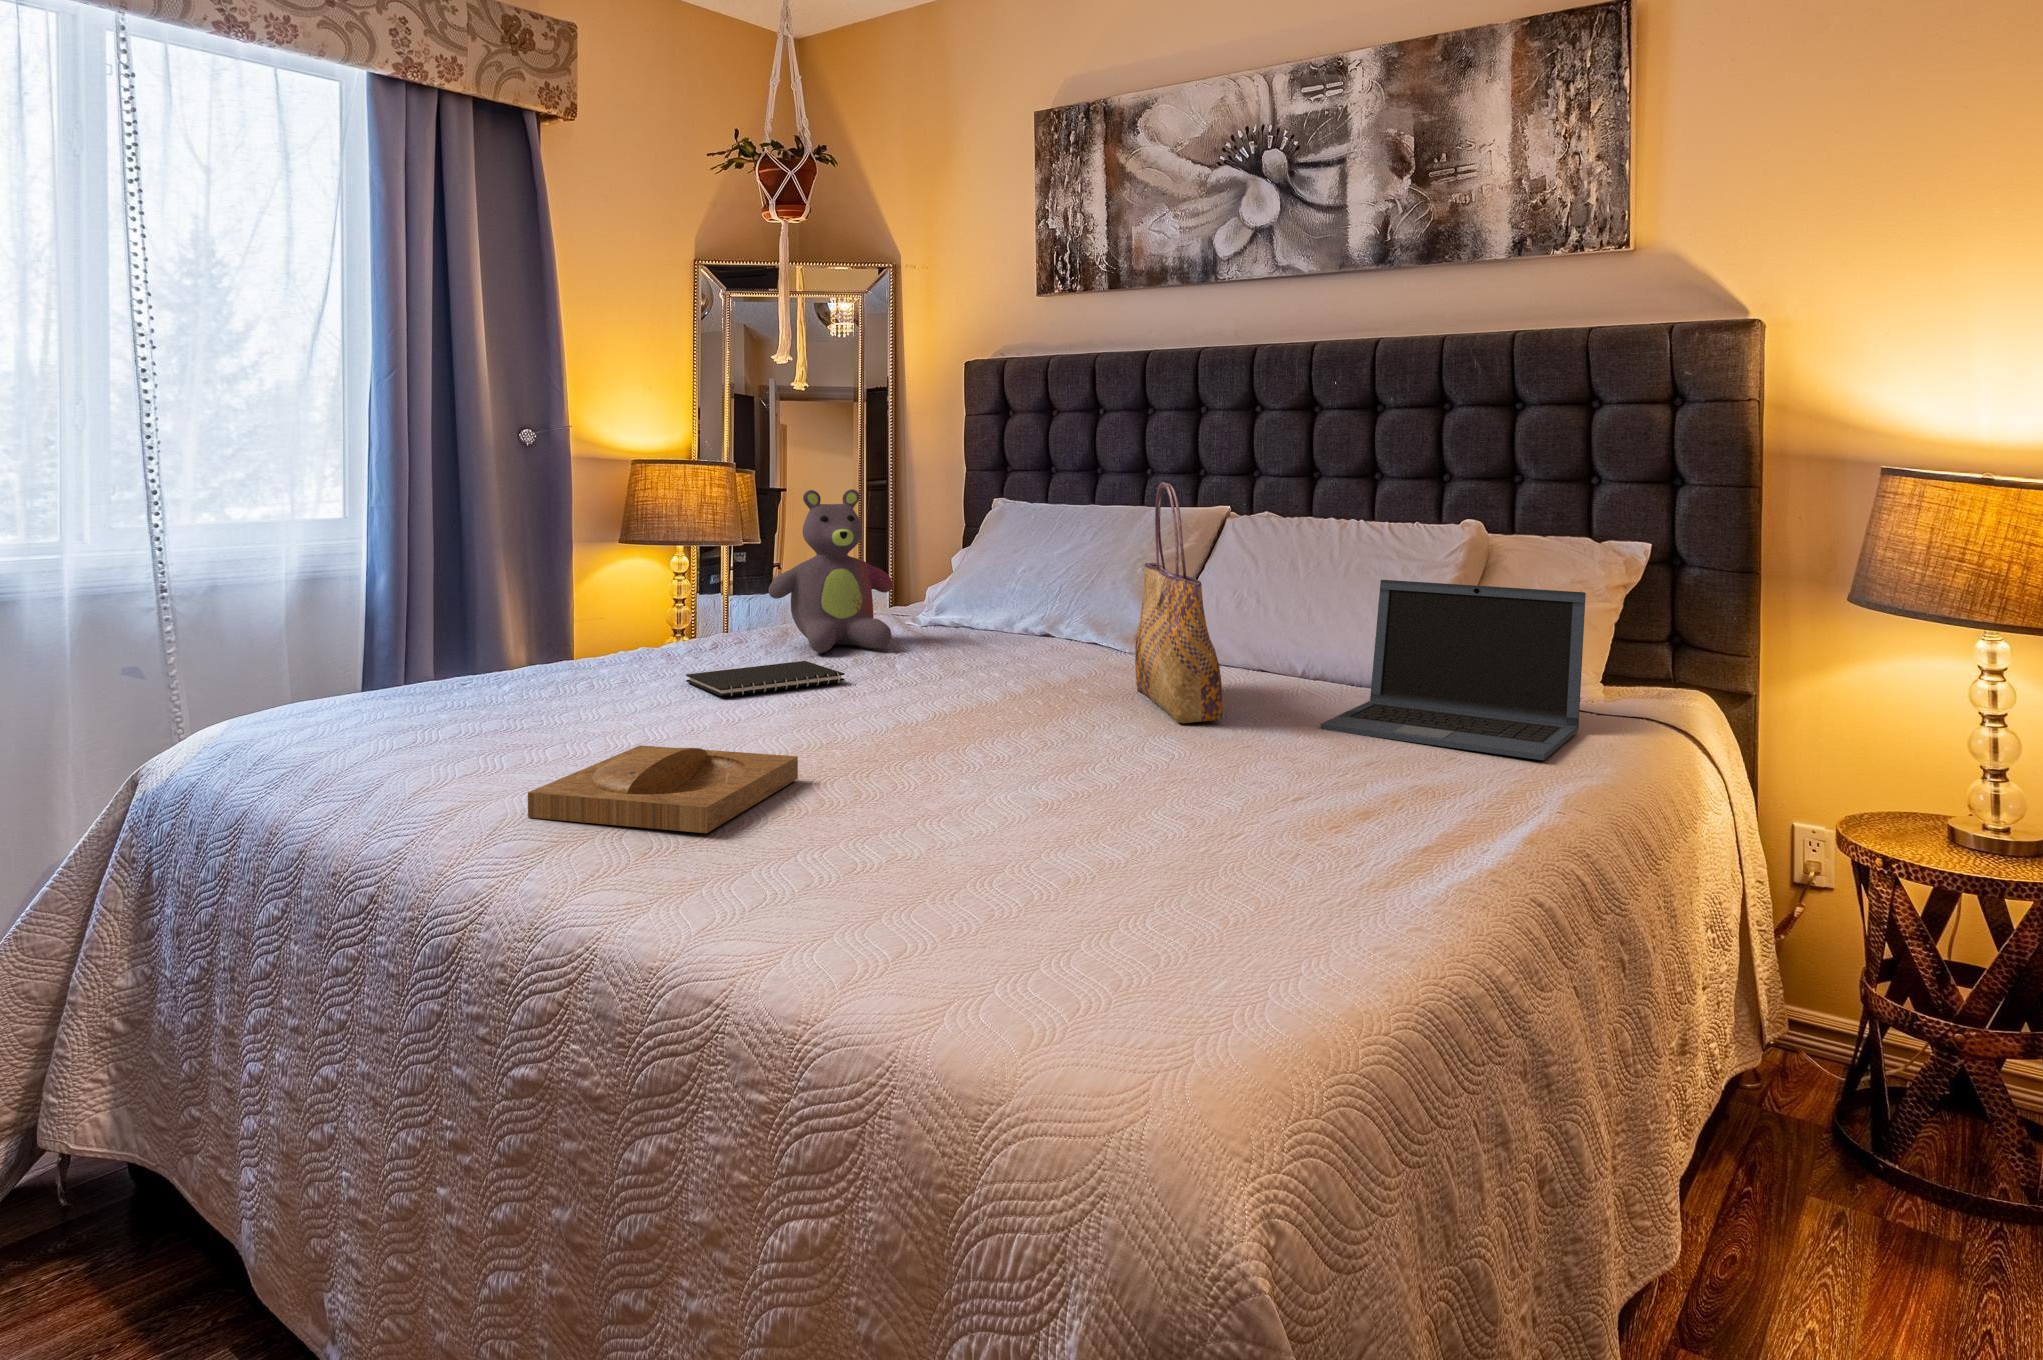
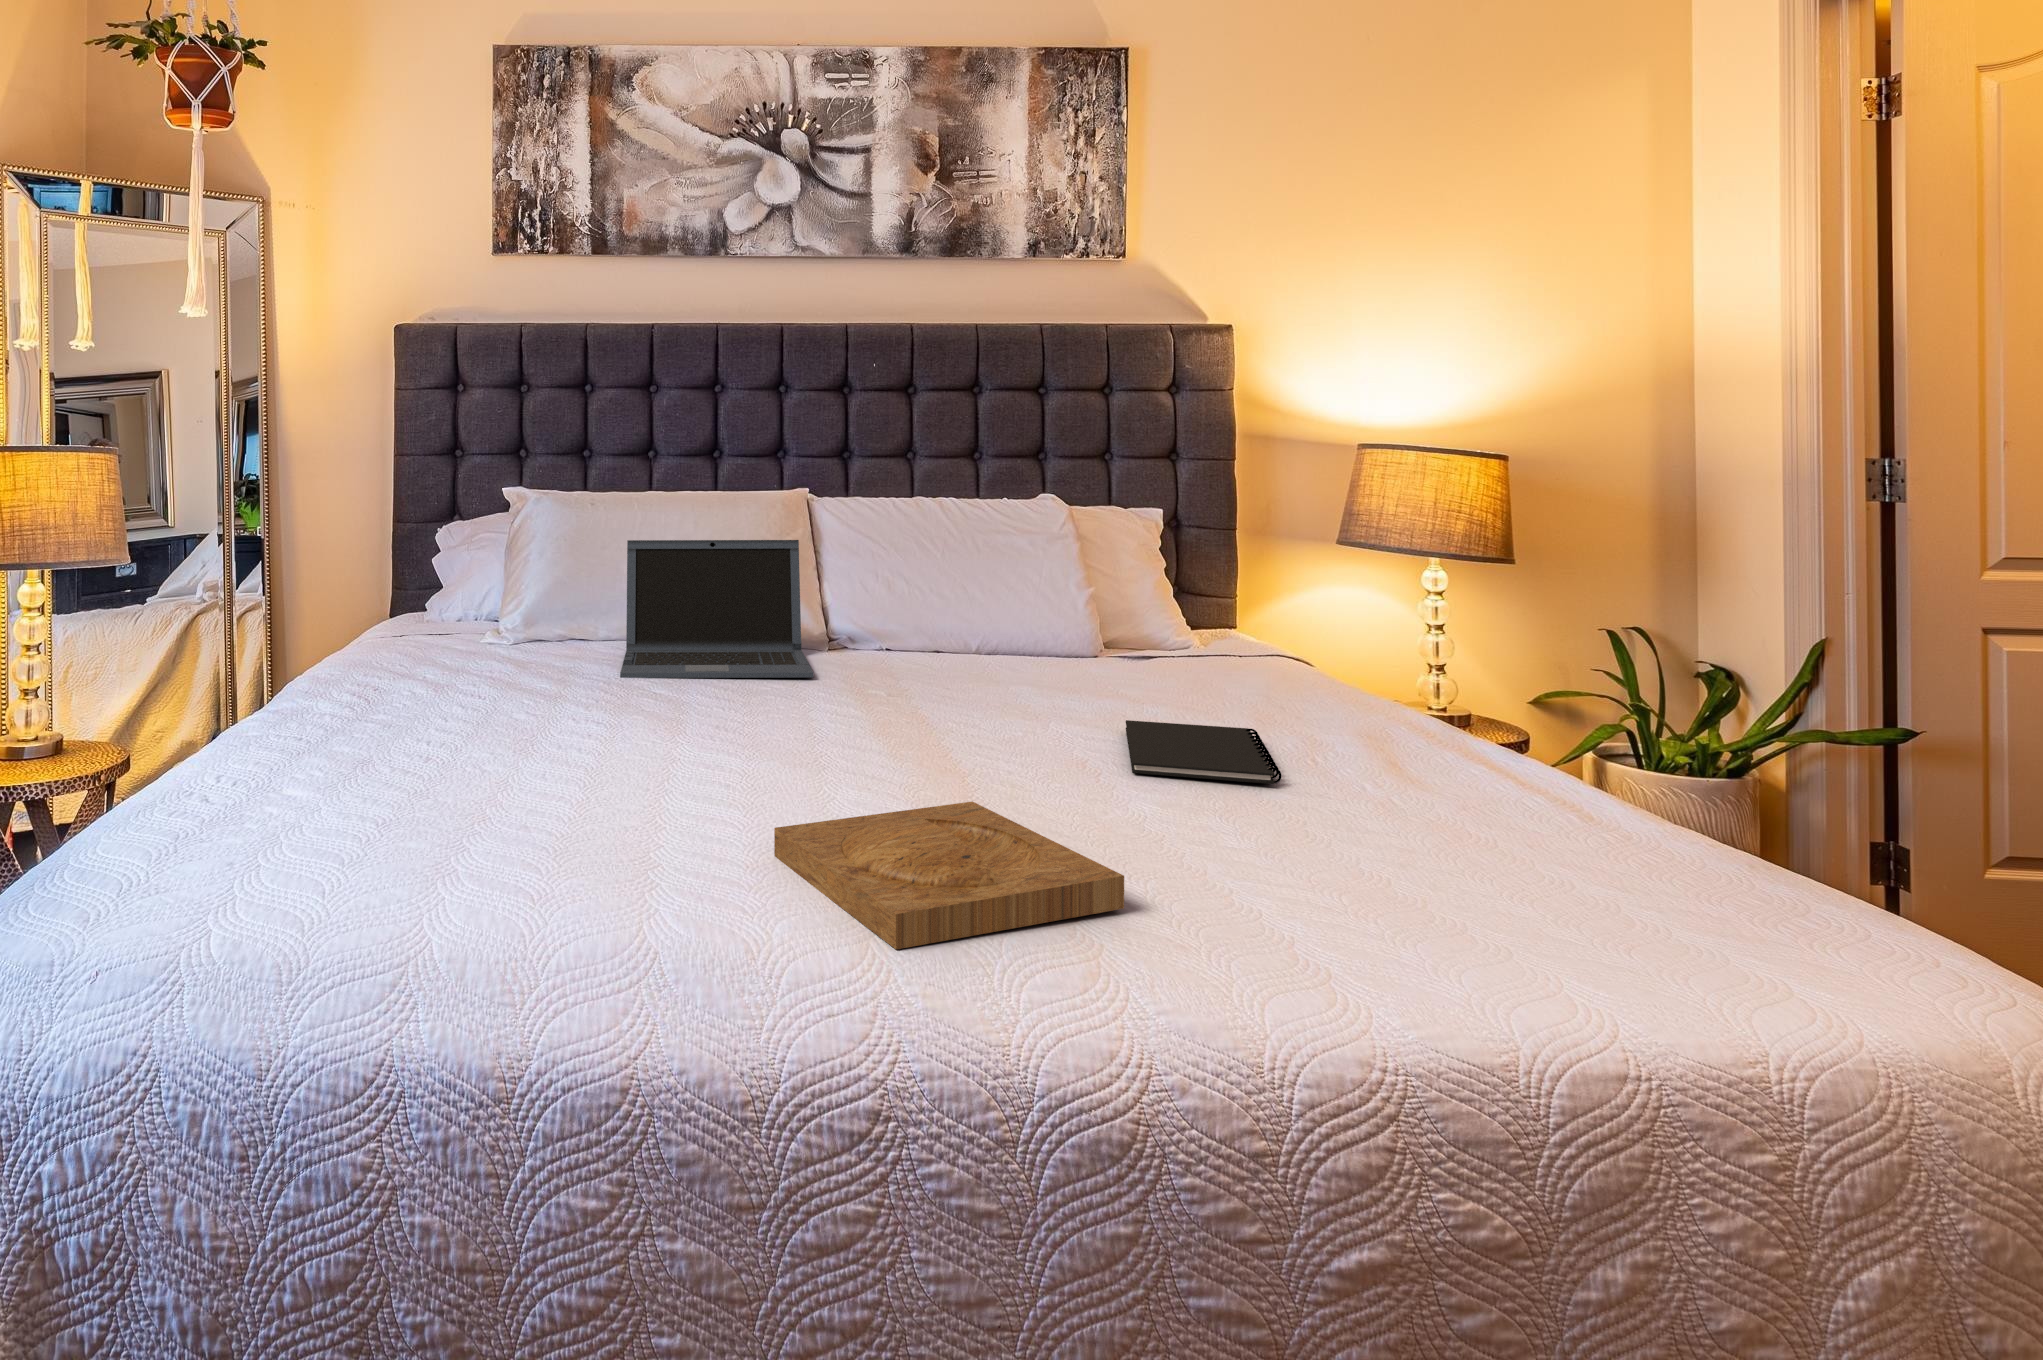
tote bag: present [1135,482,1223,723] -> none [889,463,1070,706]
stuffed bear: present [768,489,893,653] -> none [391,480,552,688]
laptop: present [1321,580,1586,760] -> present [620,540,814,678]
notebook: present [686,661,845,697] -> present [1126,720,1281,784]

